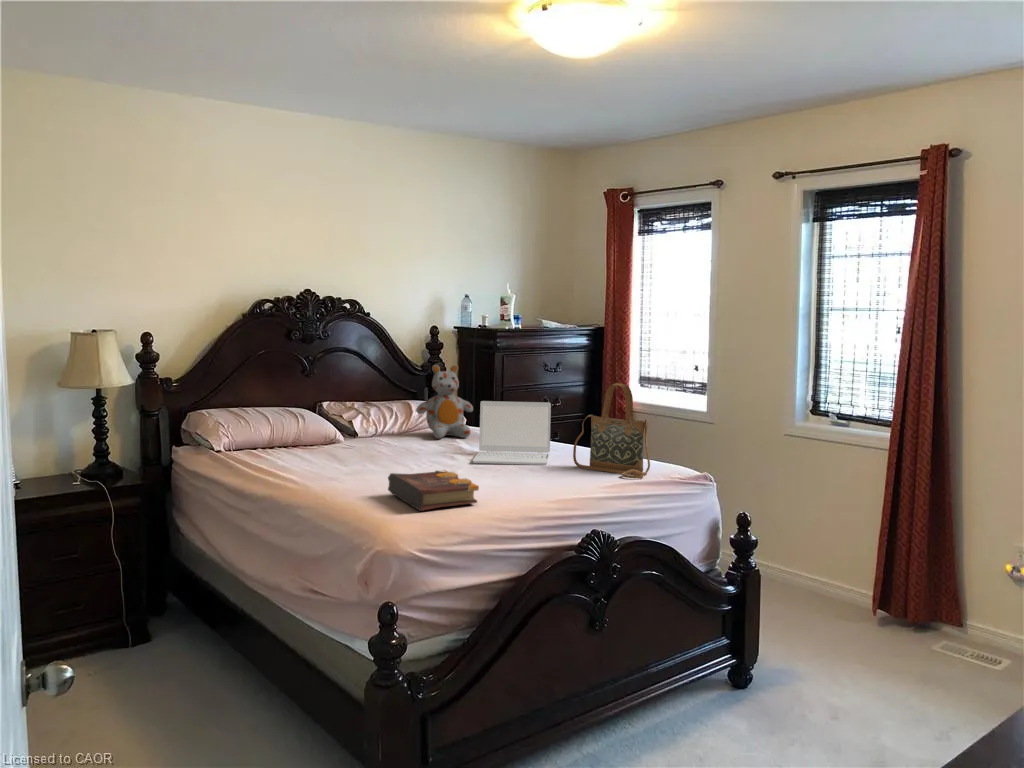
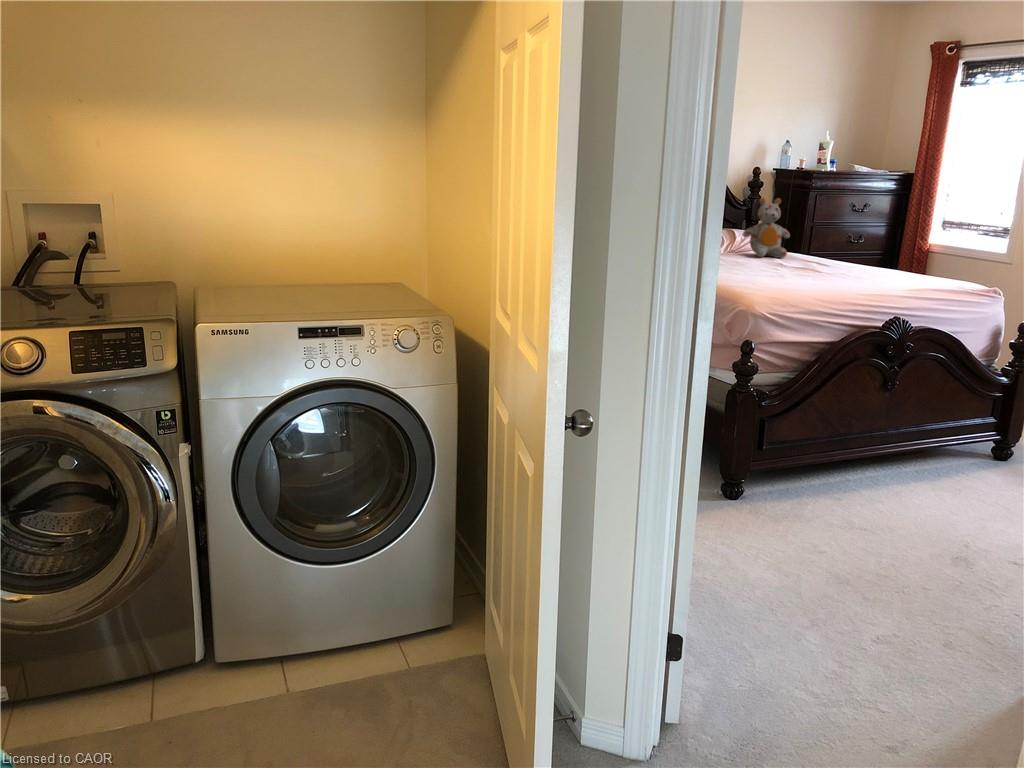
handbag: present [573,383,650,478] -> none [880,212,951,287]
laptop: present [473,401,551,465] -> none [795,225,864,276]
book: present [388,470,479,511] -> none [738,267,811,291]

